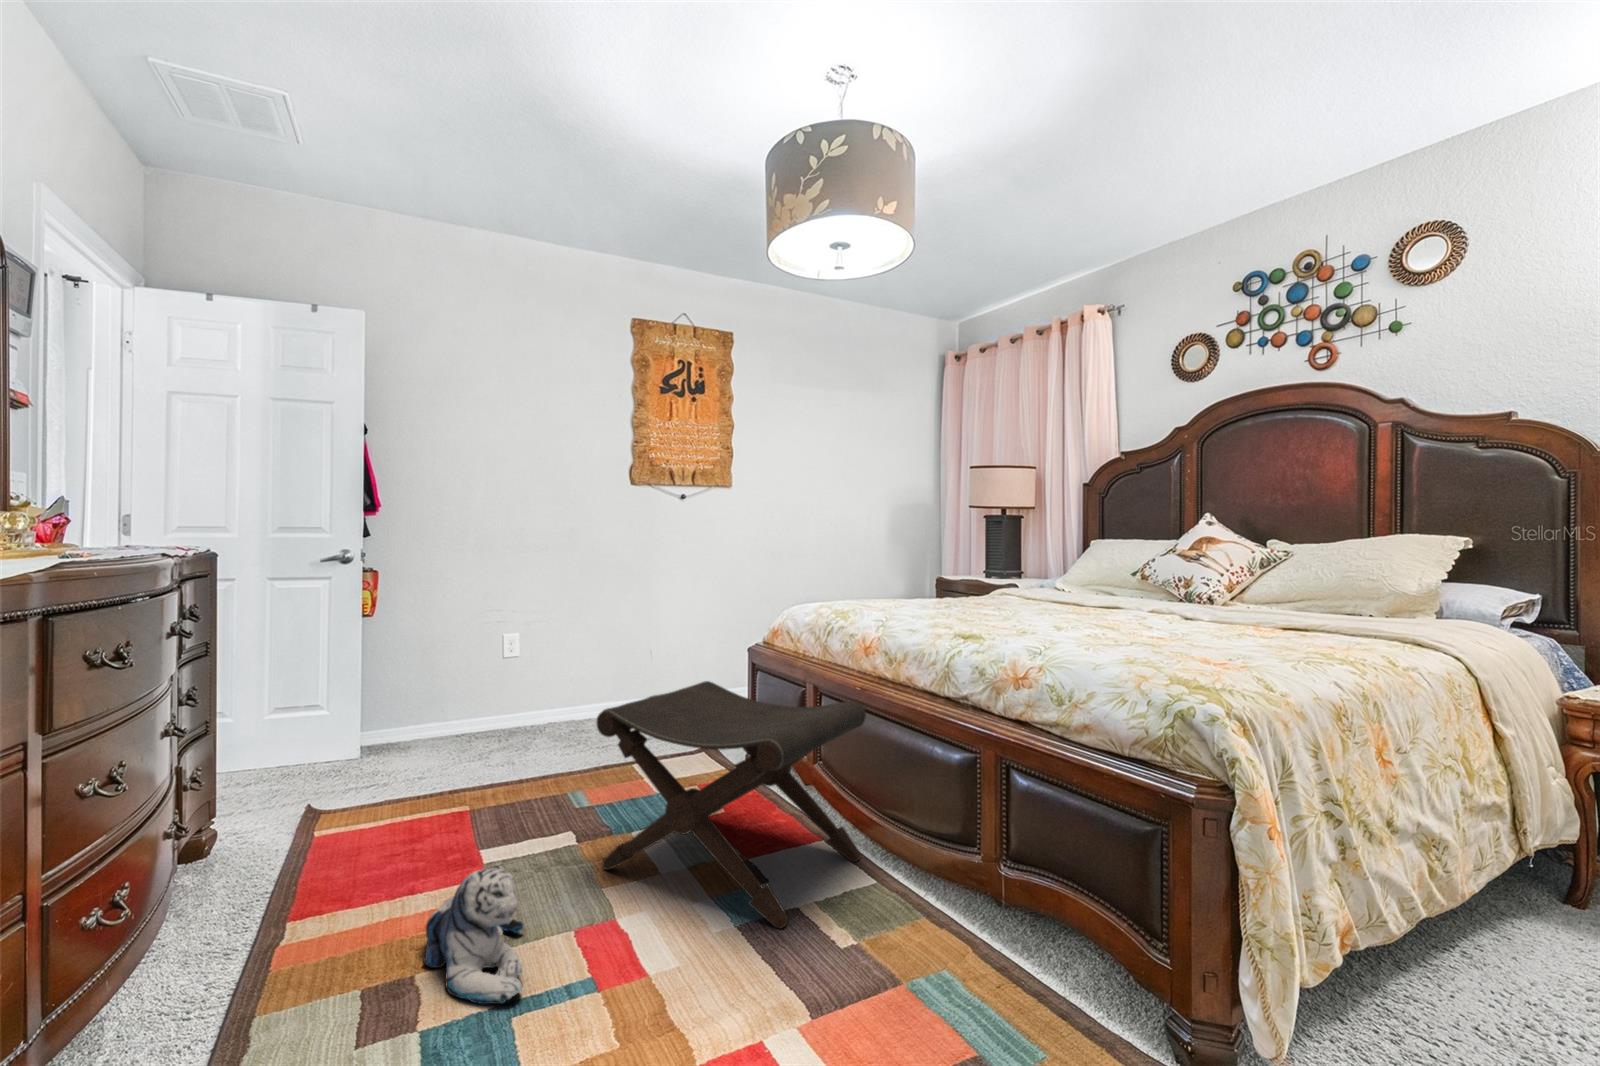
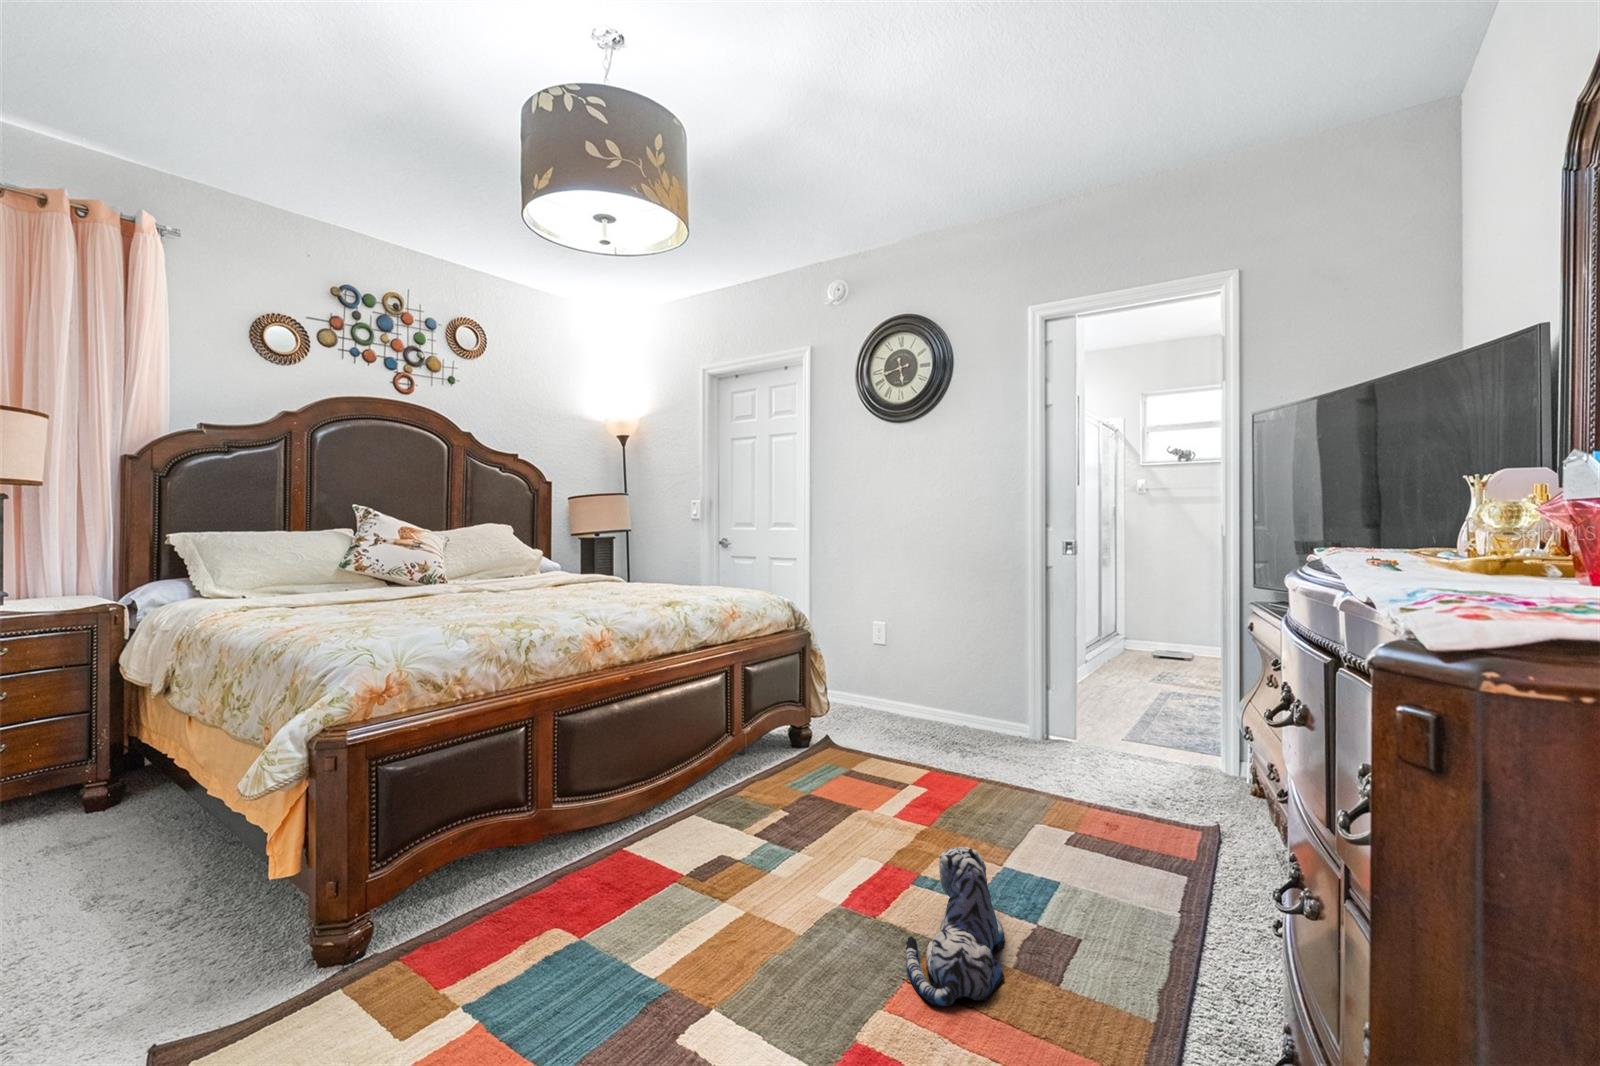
footstool: present [597,681,866,928] -> none [560,684,799,959]

